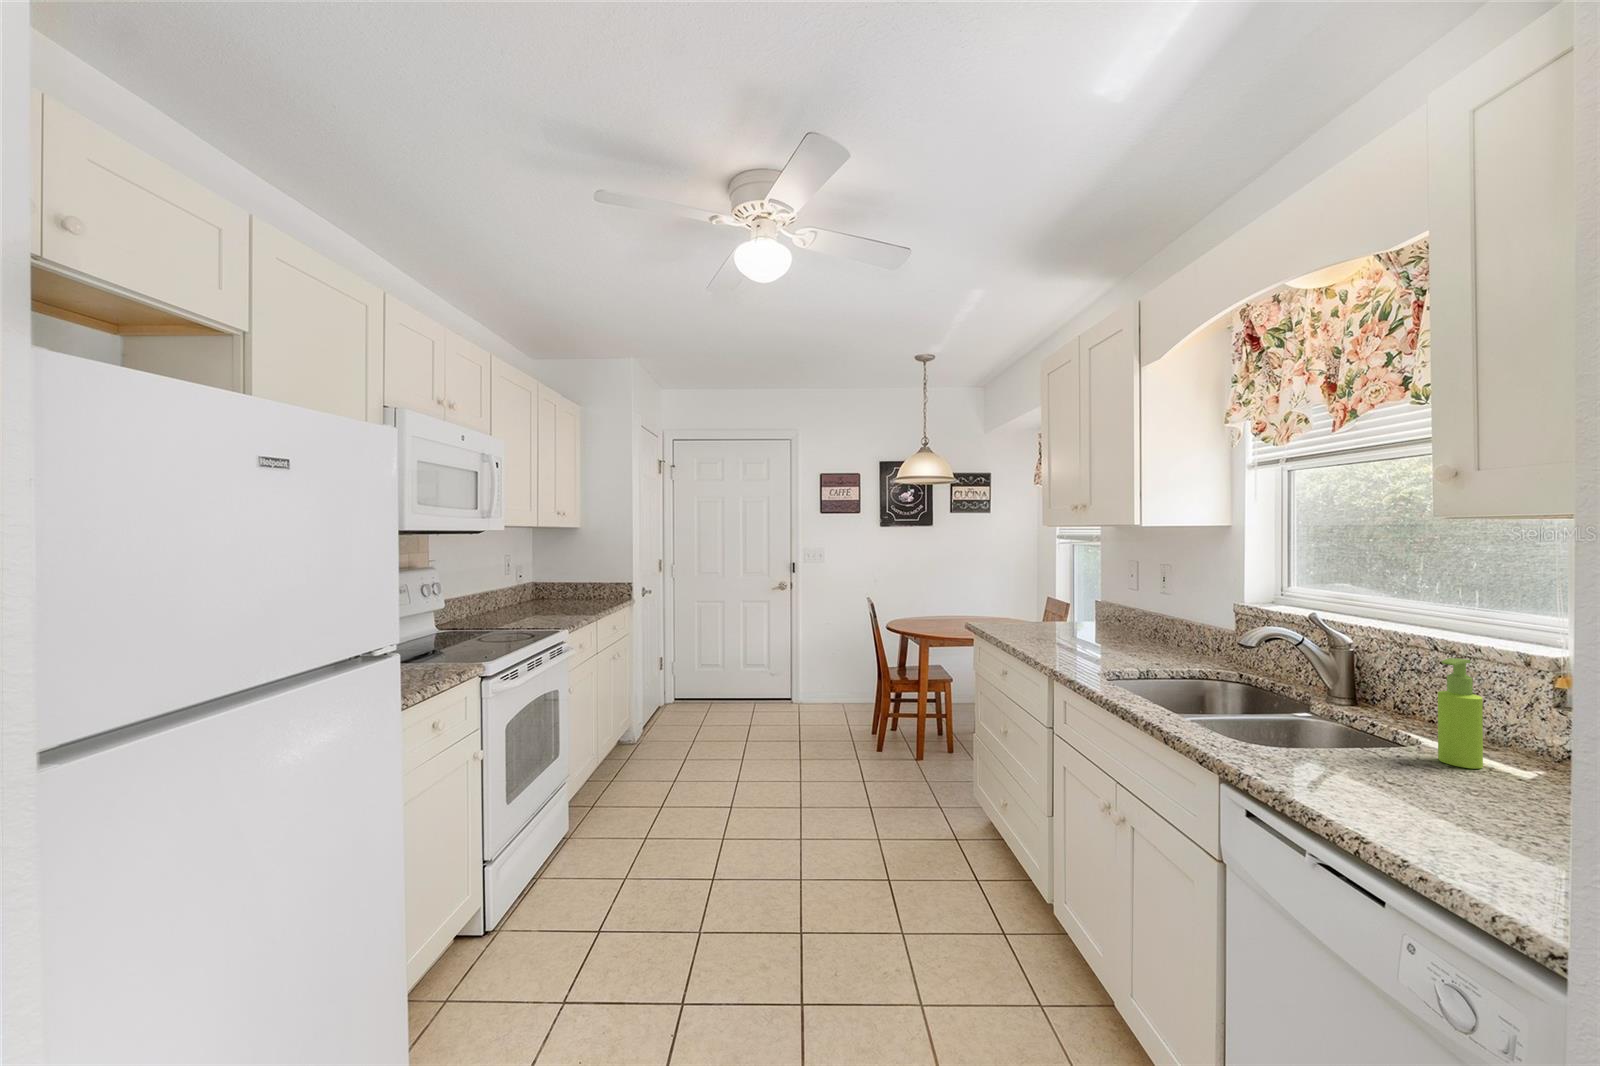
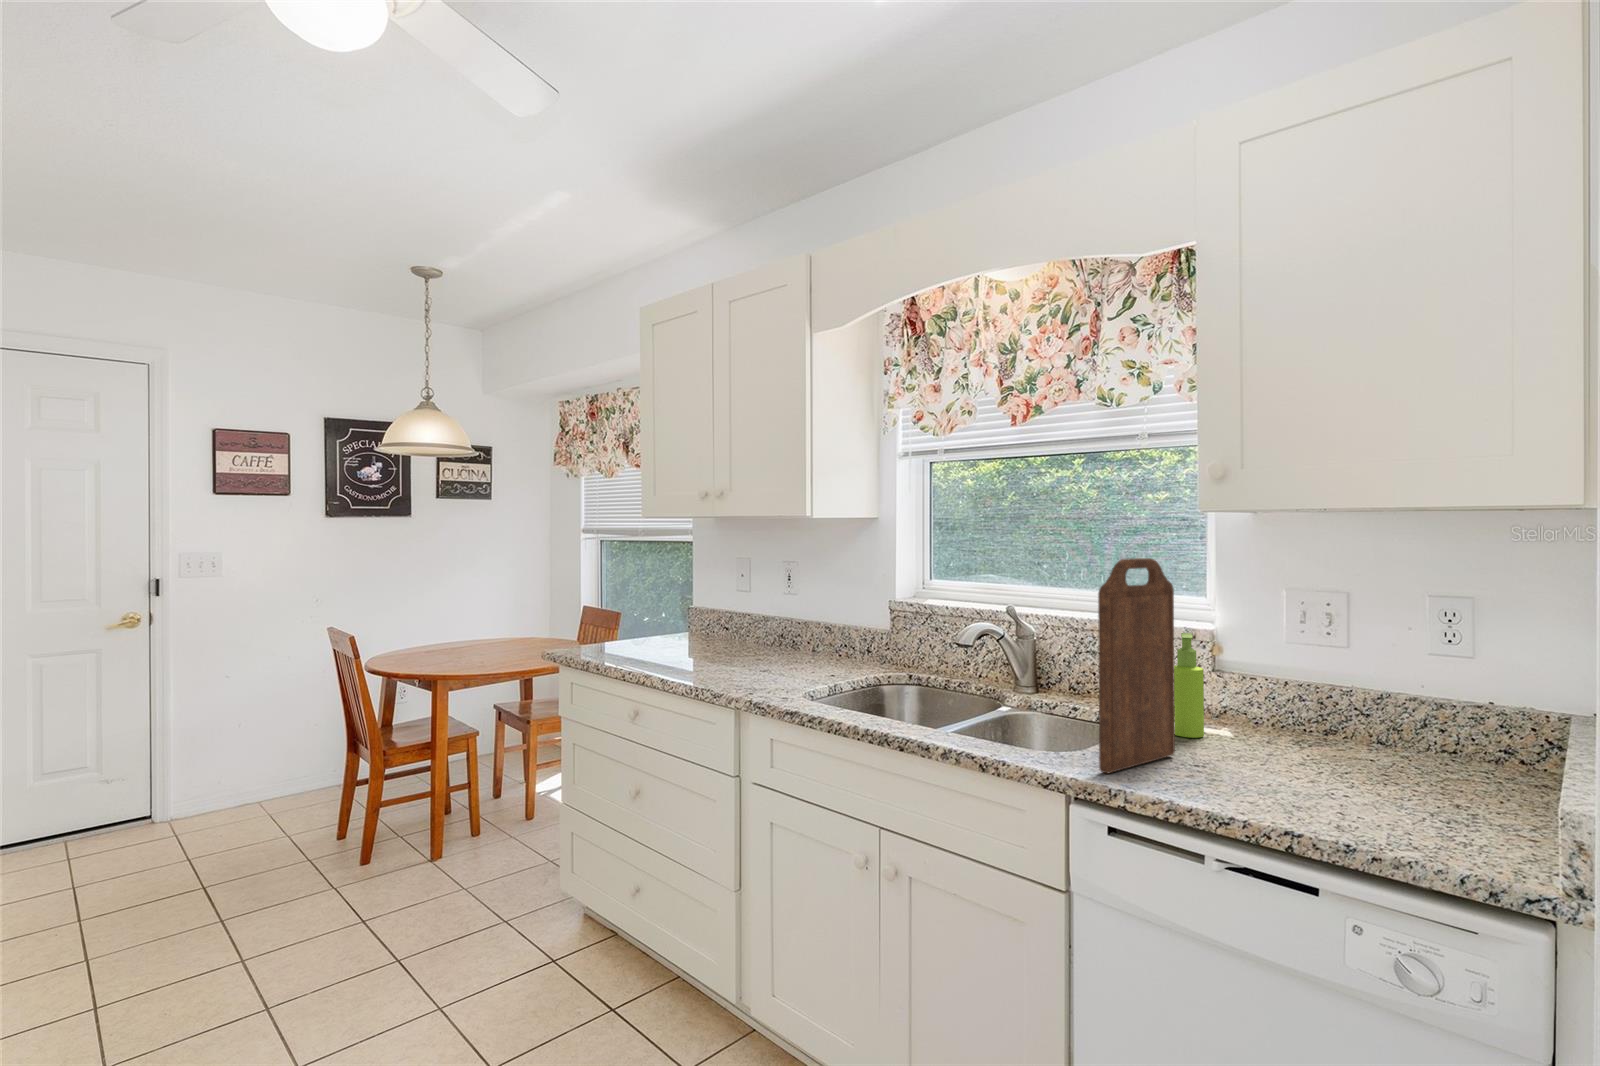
cutting board: none [1257,580,1384,770] -> present [1098,558,1175,773]

